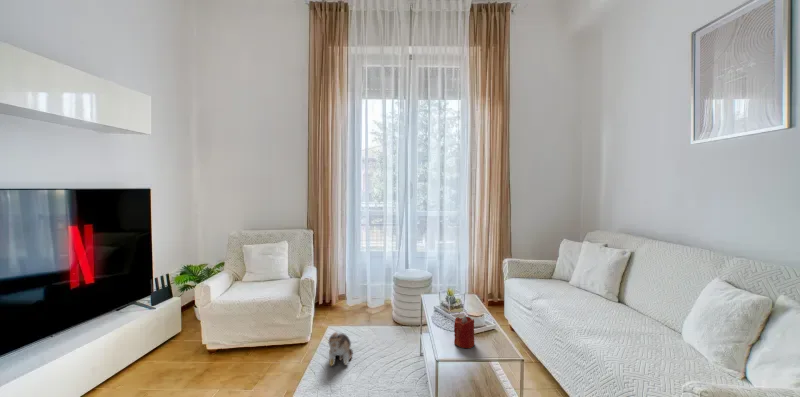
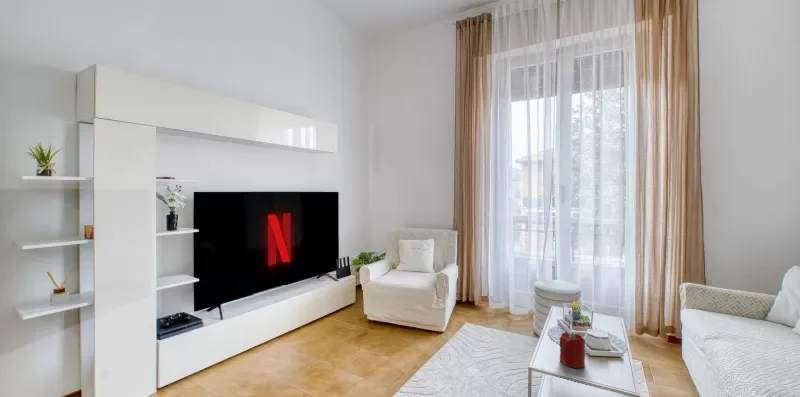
plush toy: present [328,332,353,366] -> none [449,325,478,358]

